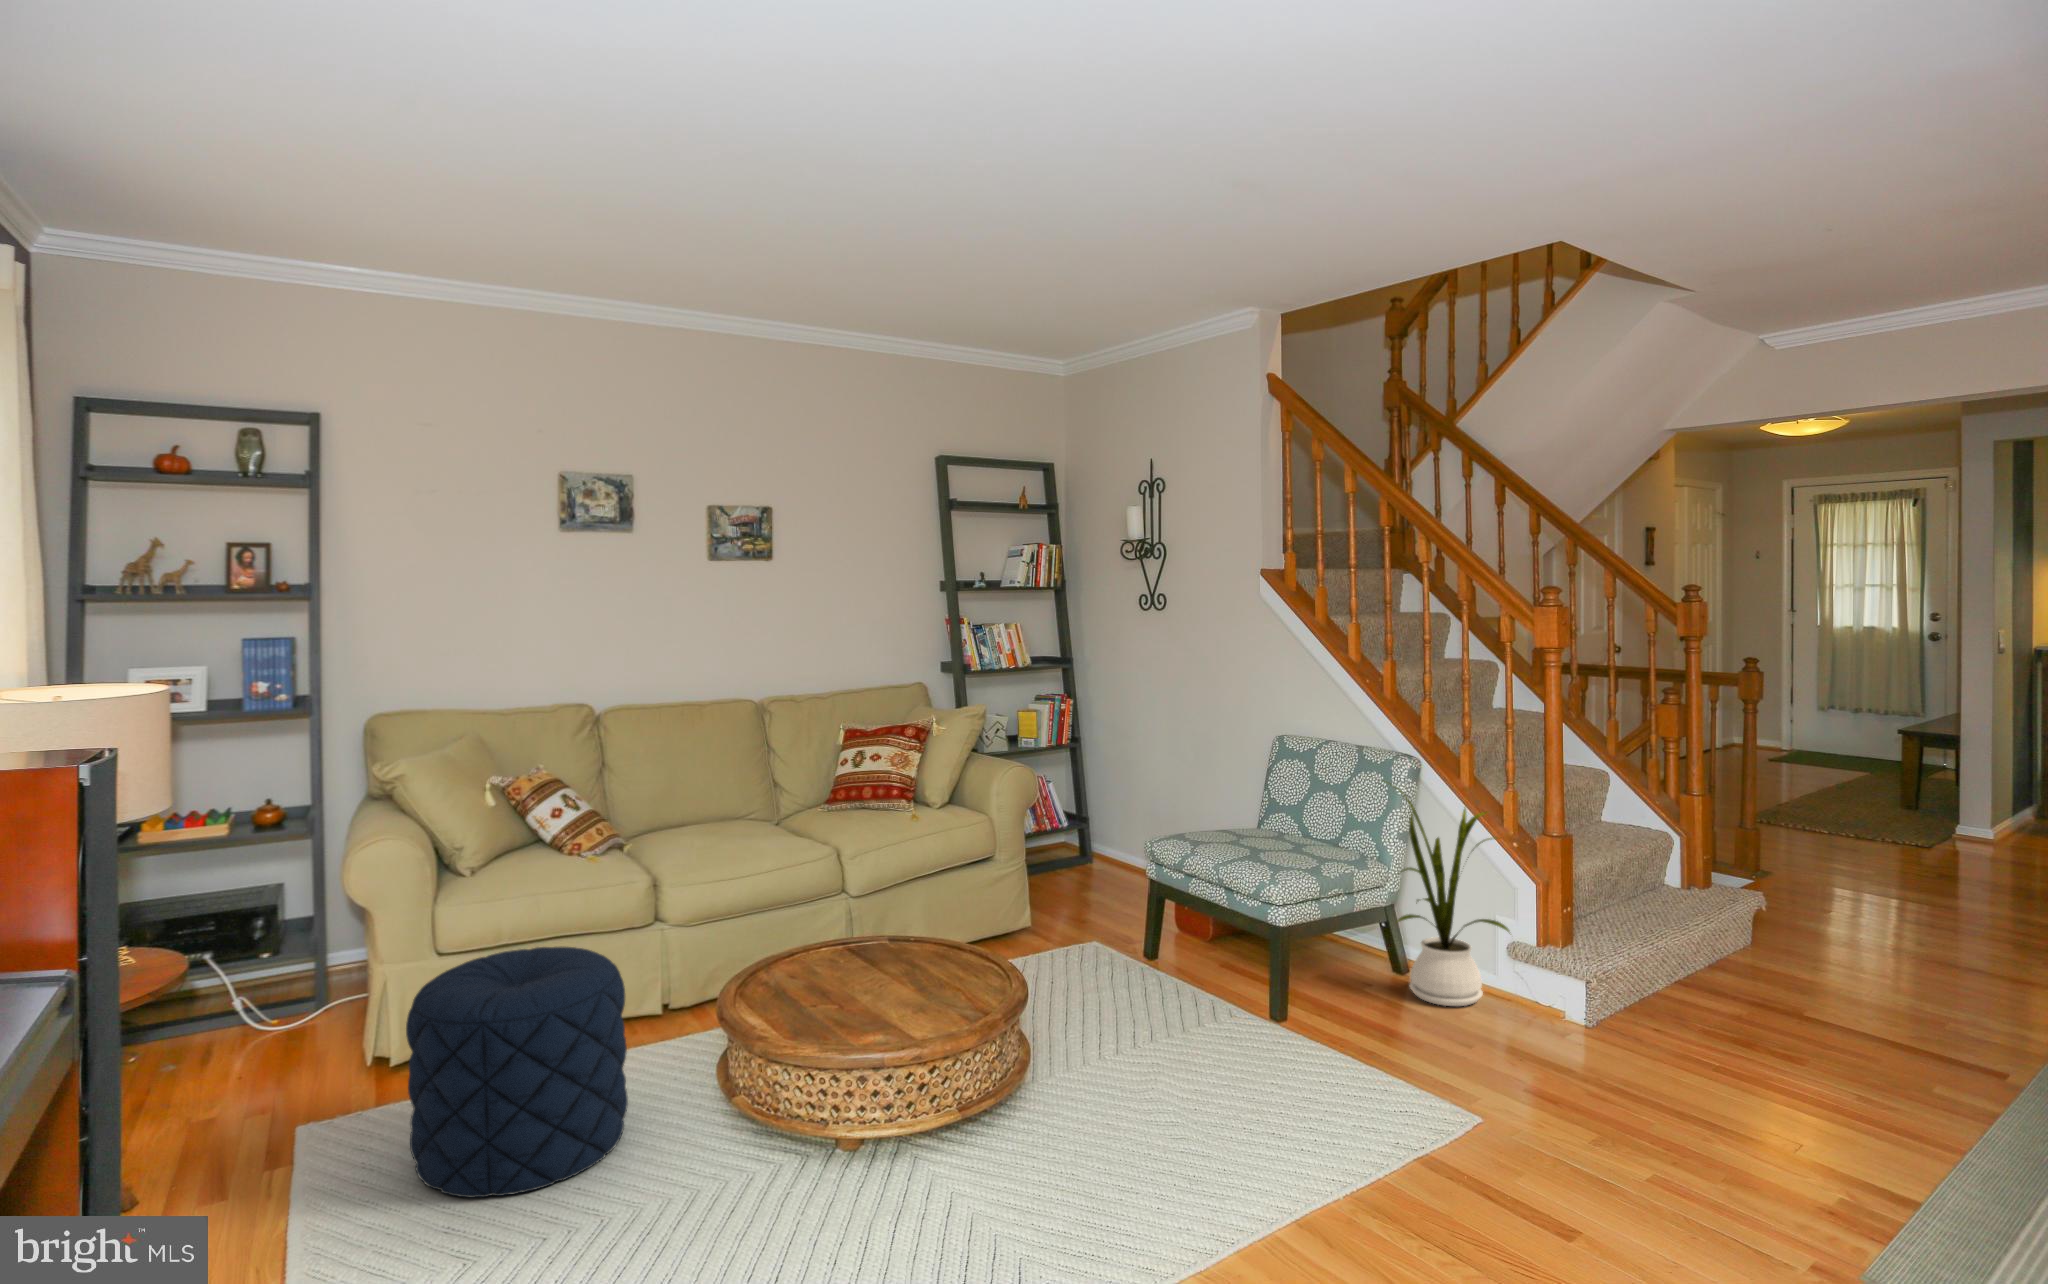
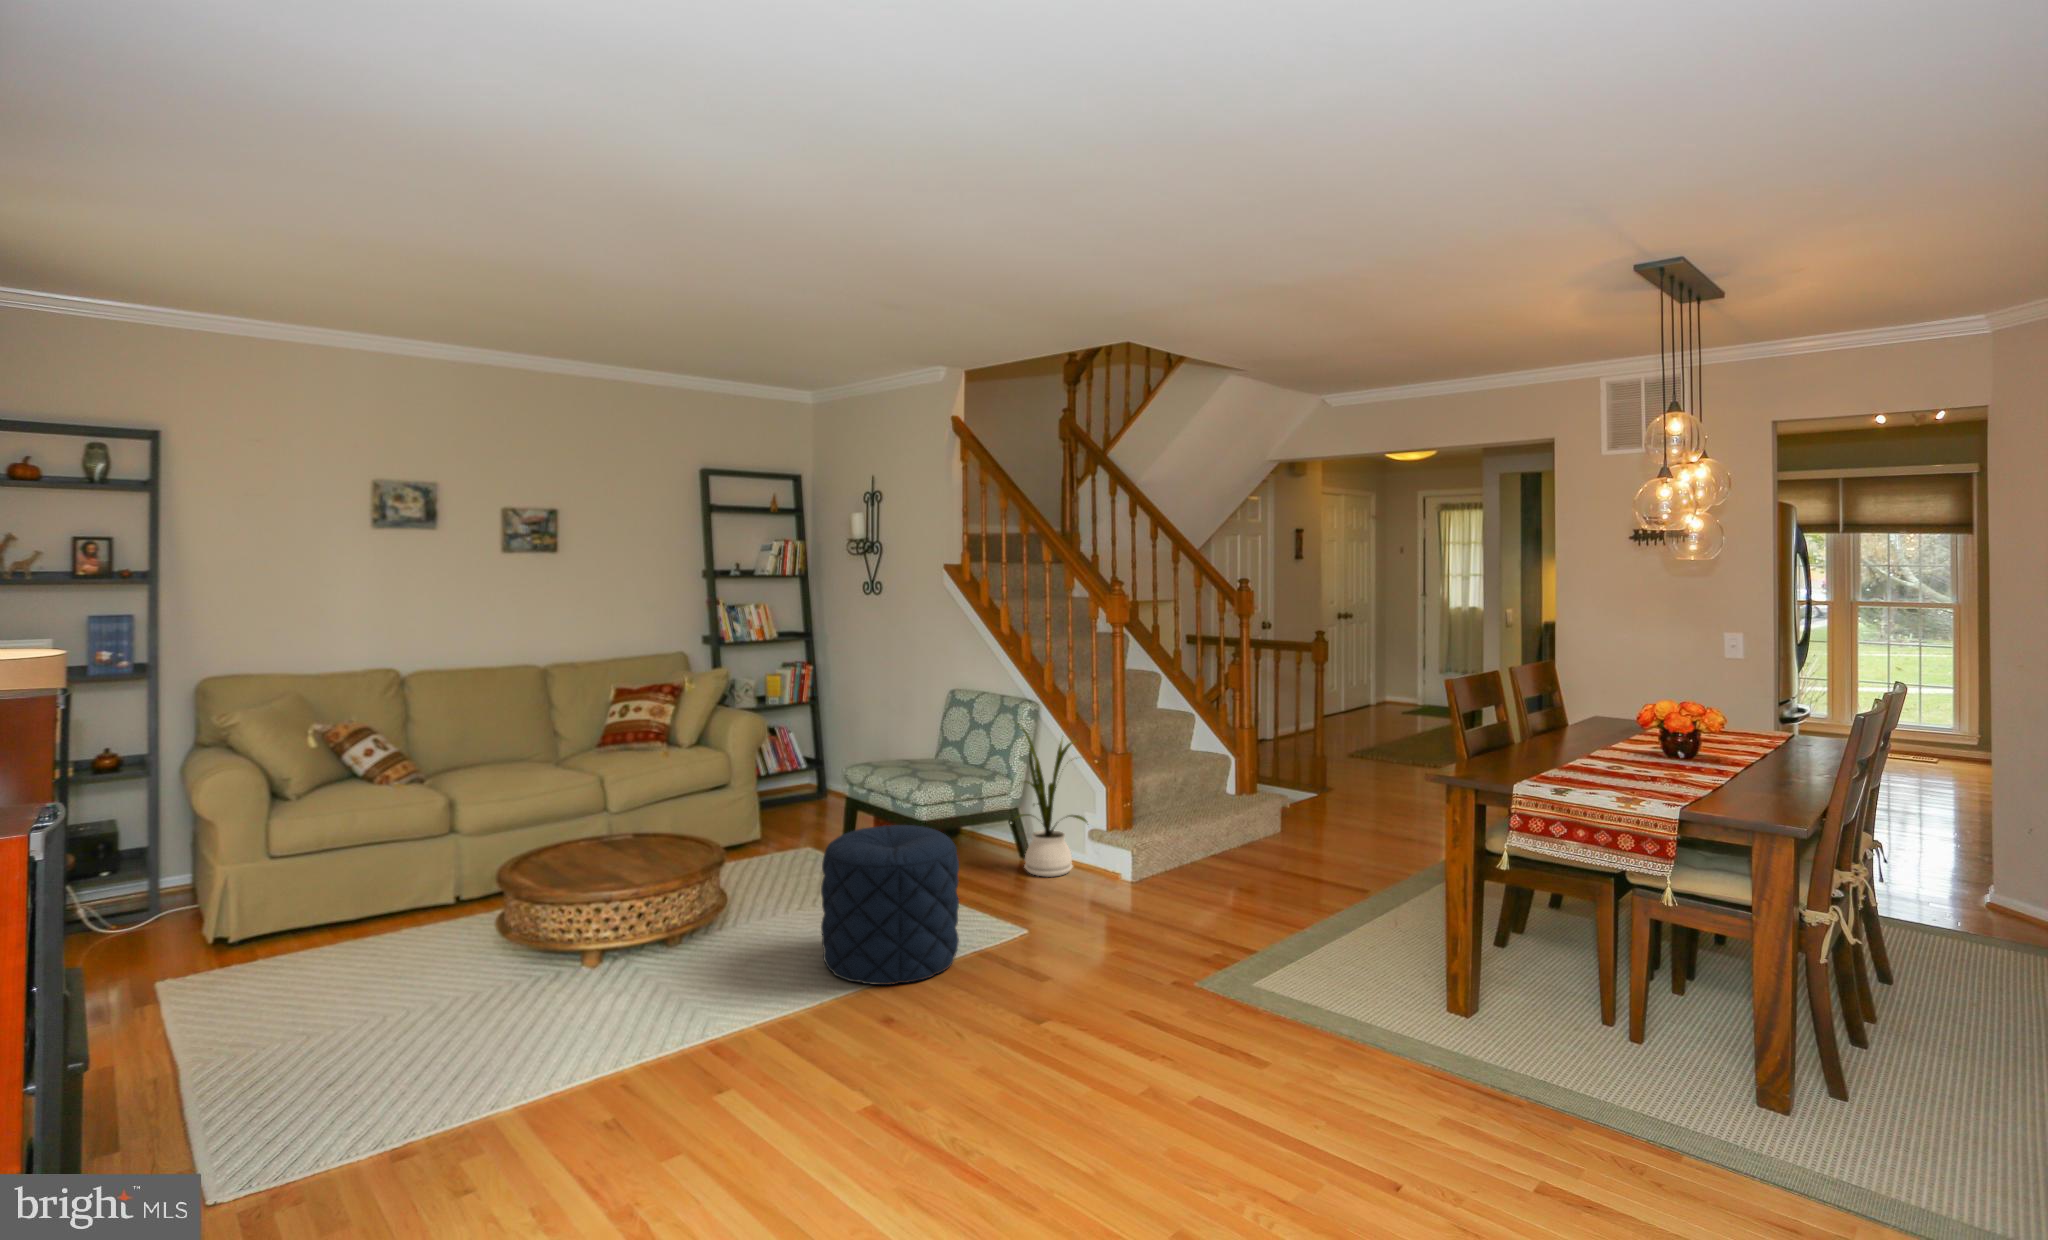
pouf: present [406,947,628,1197] -> present [821,825,959,985]

